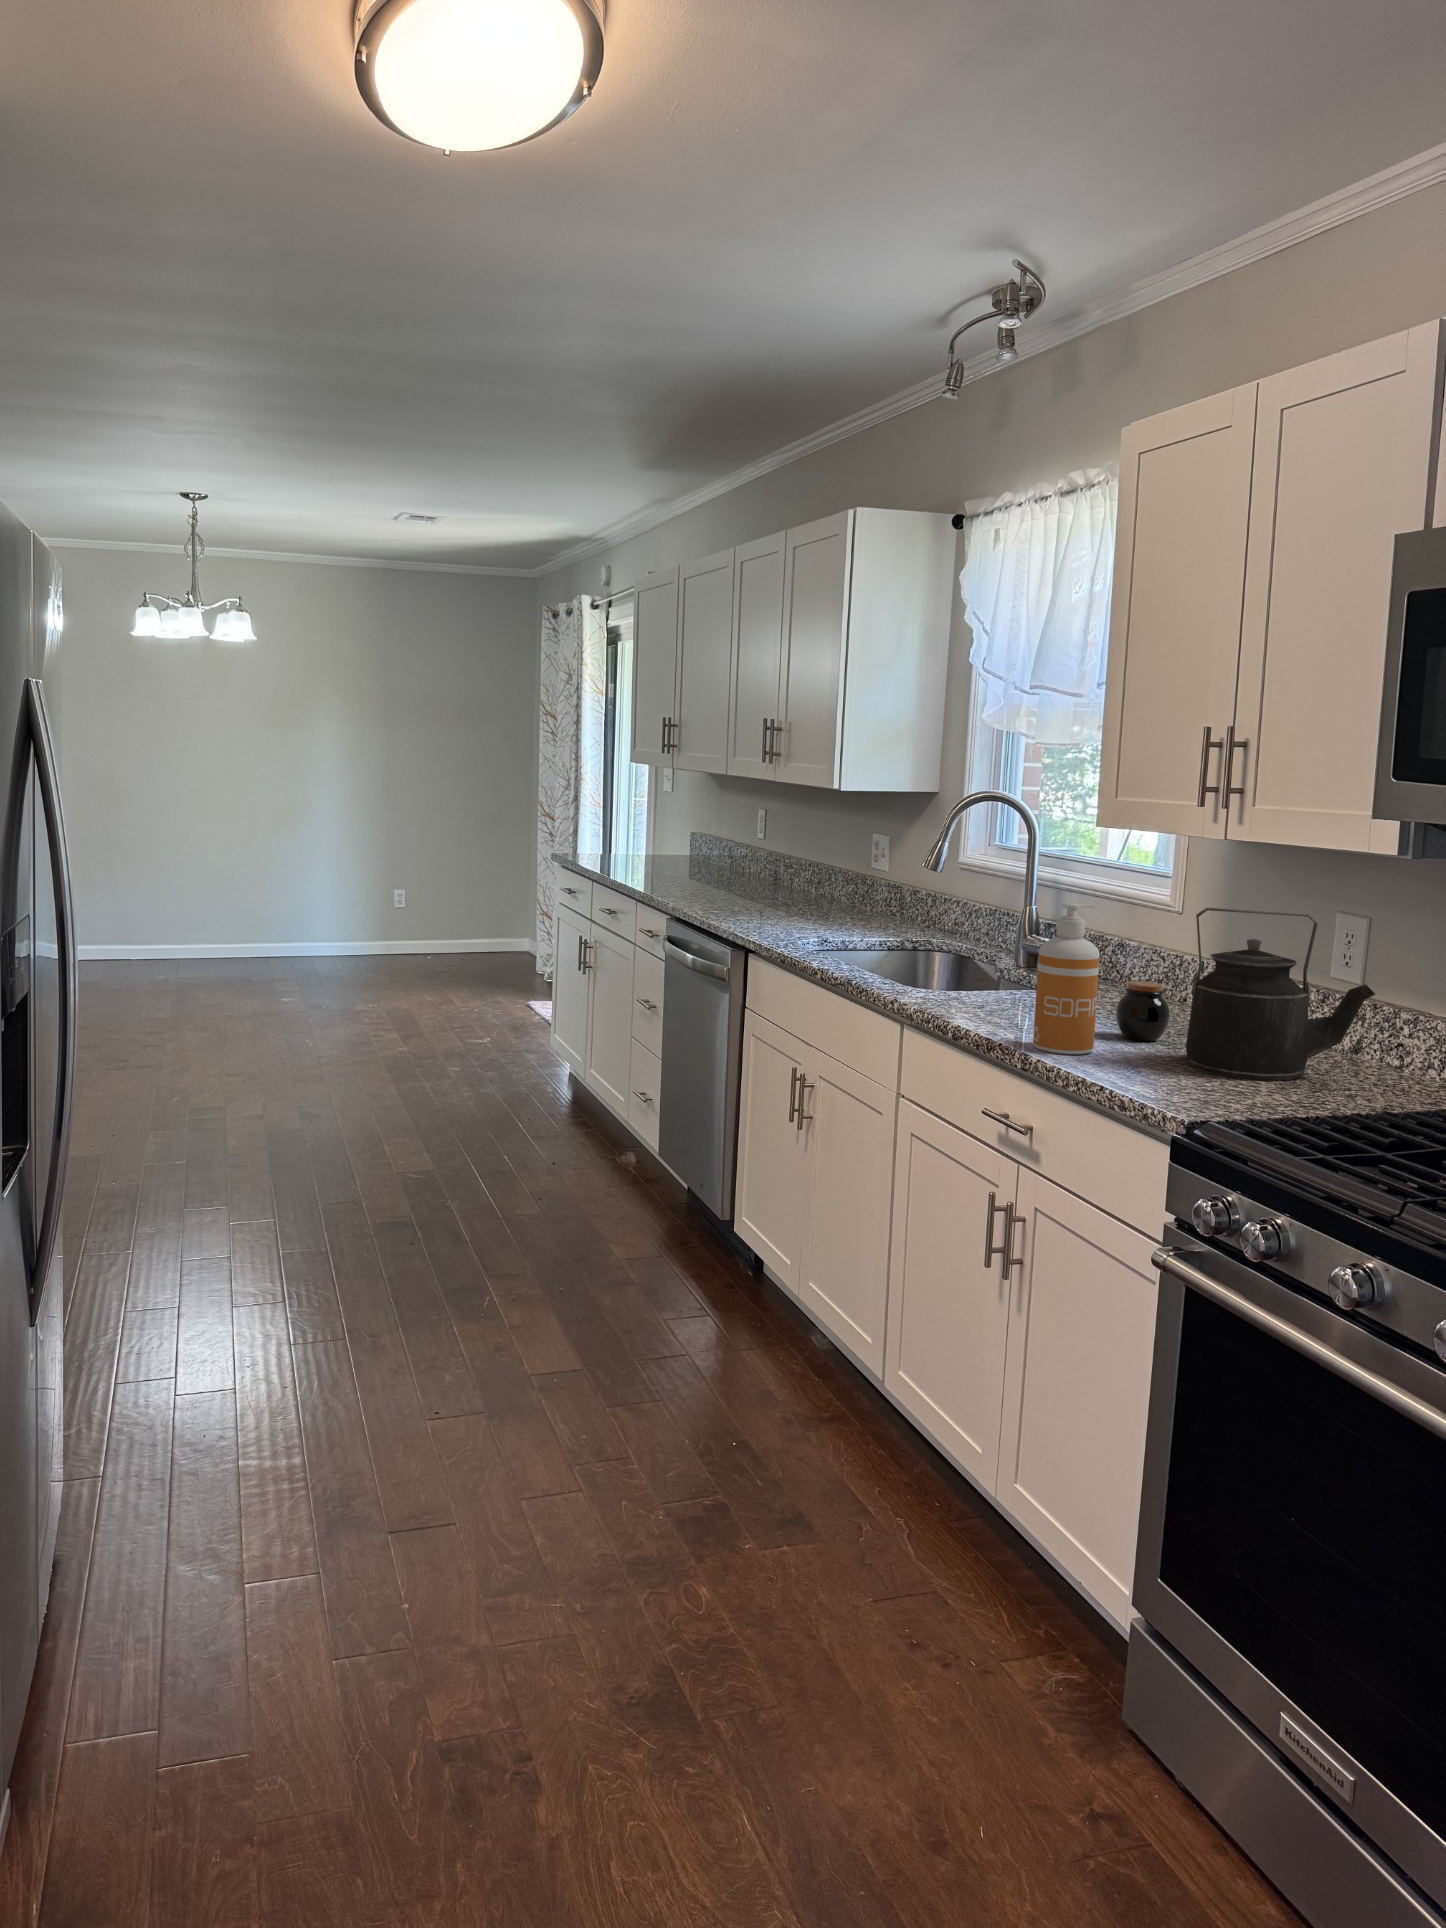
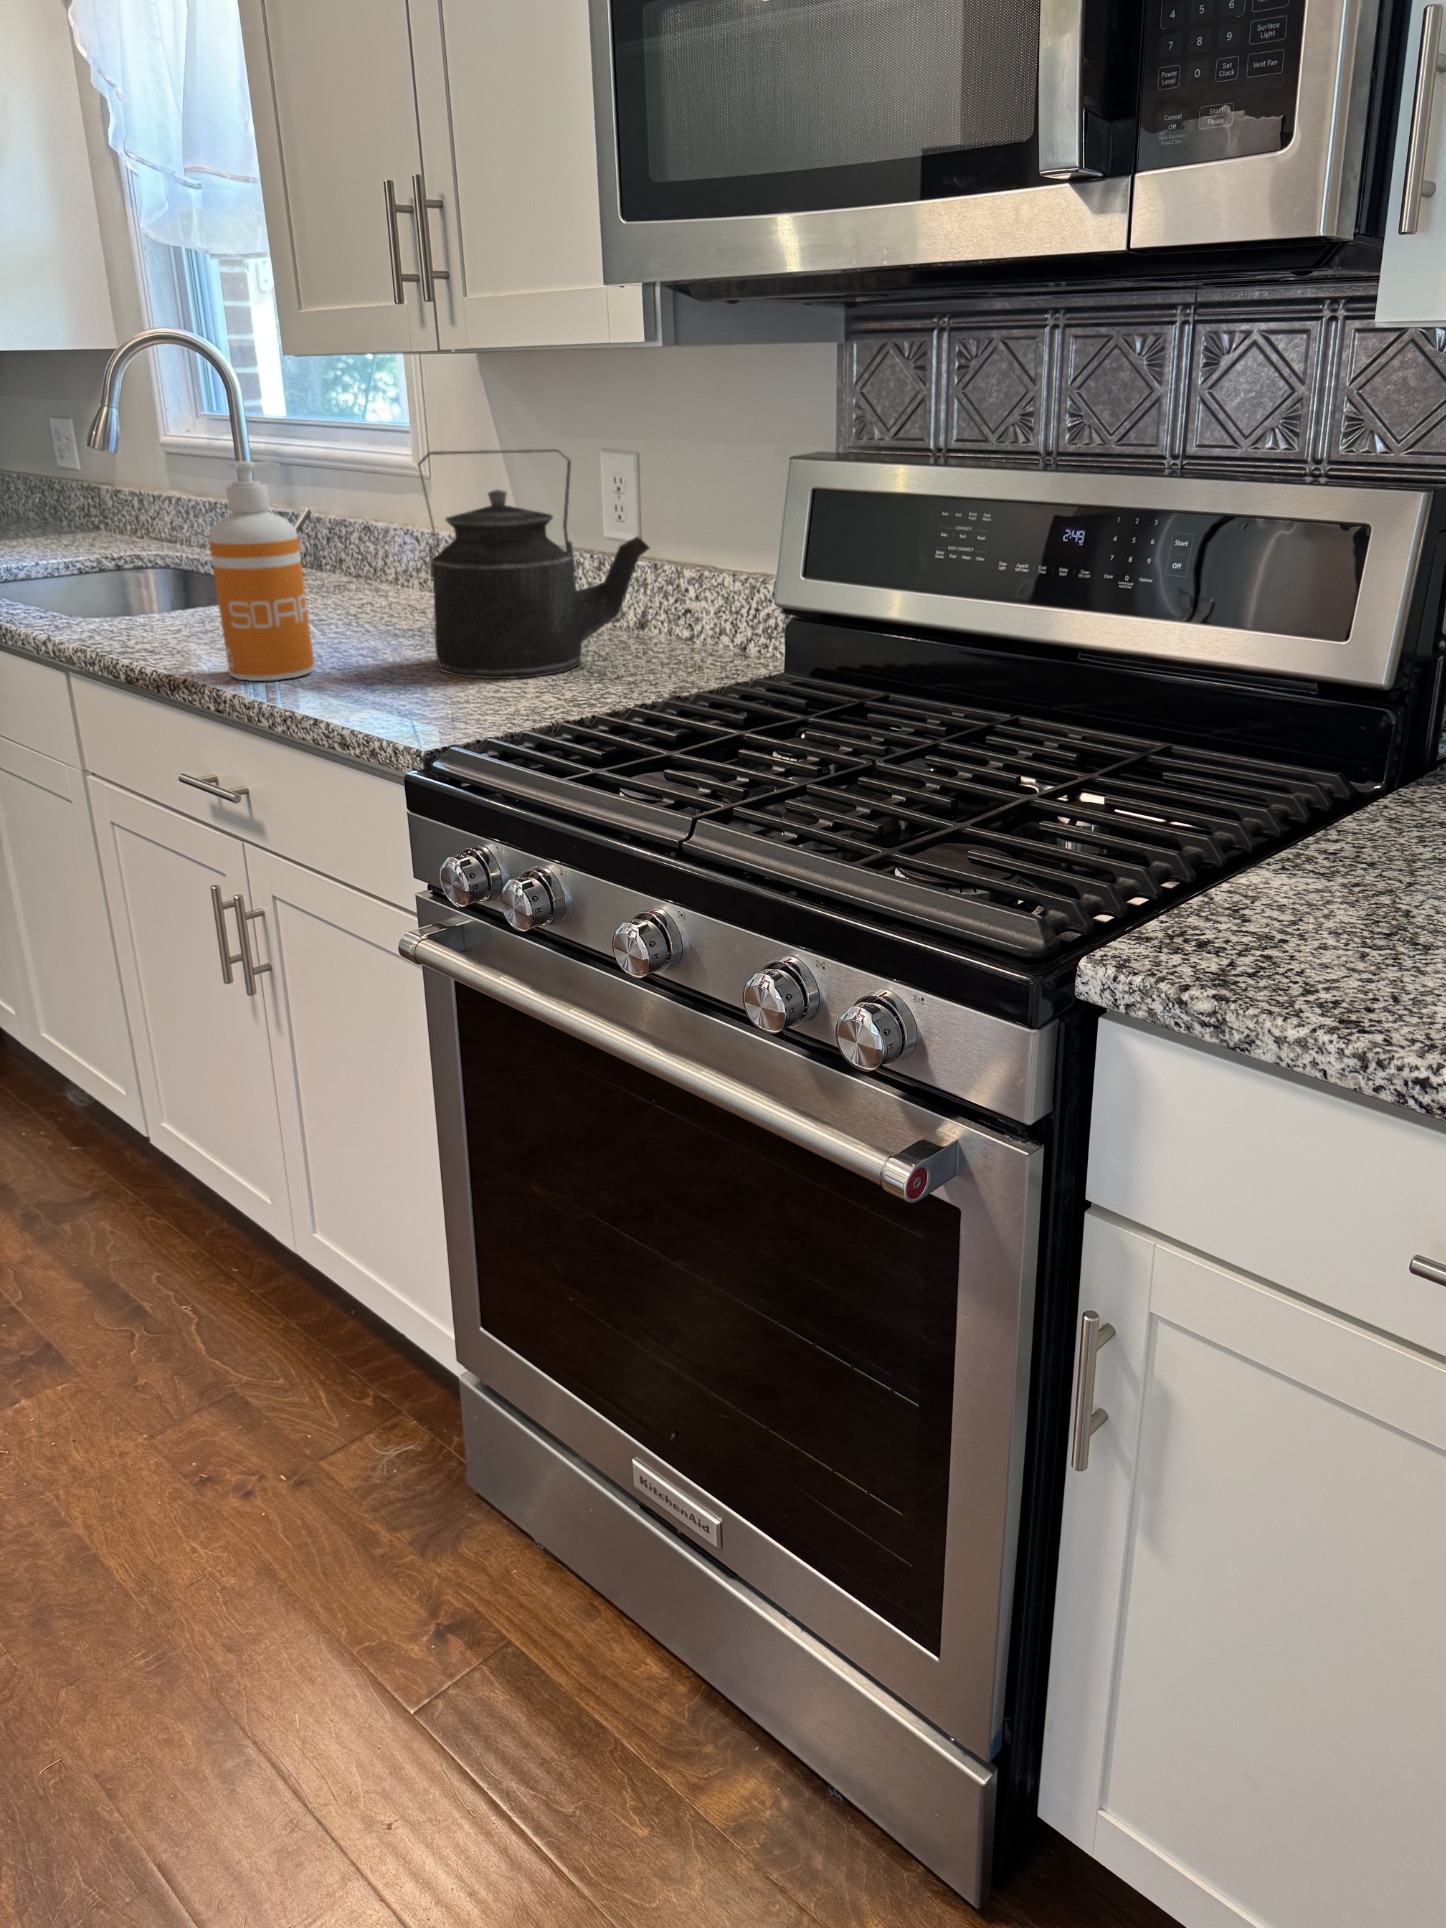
jar: present [1116,981,1170,1041] -> none [348,568,417,648]

